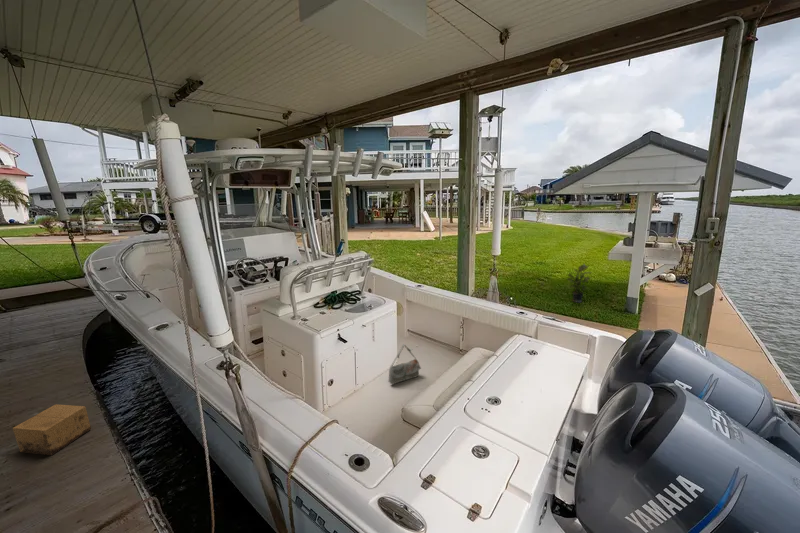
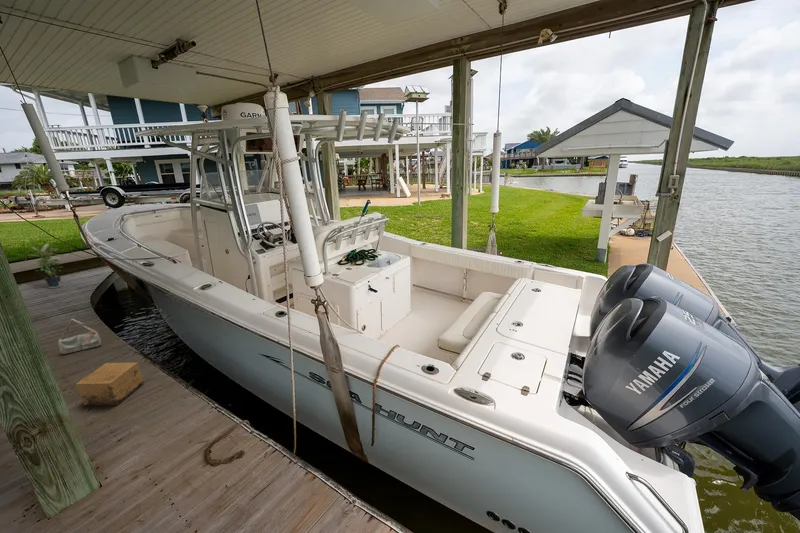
potted plant: present [568,264,590,302] -> present [32,243,63,289]
bag: present [389,344,421,384] -> present [58,319,101,354]

